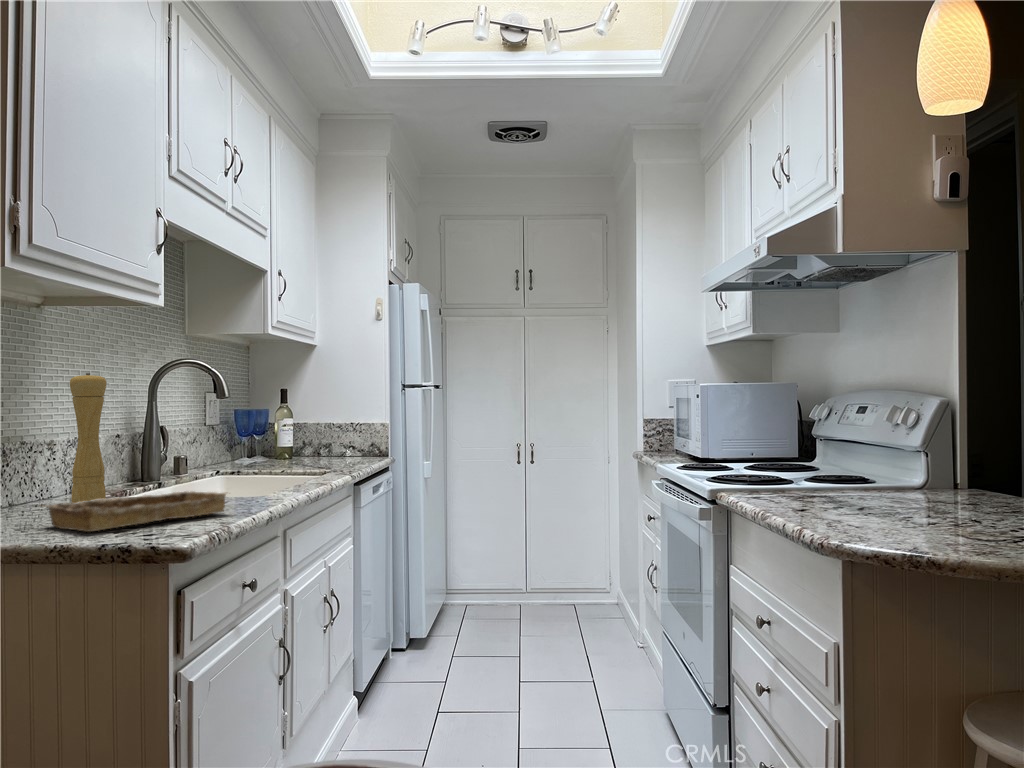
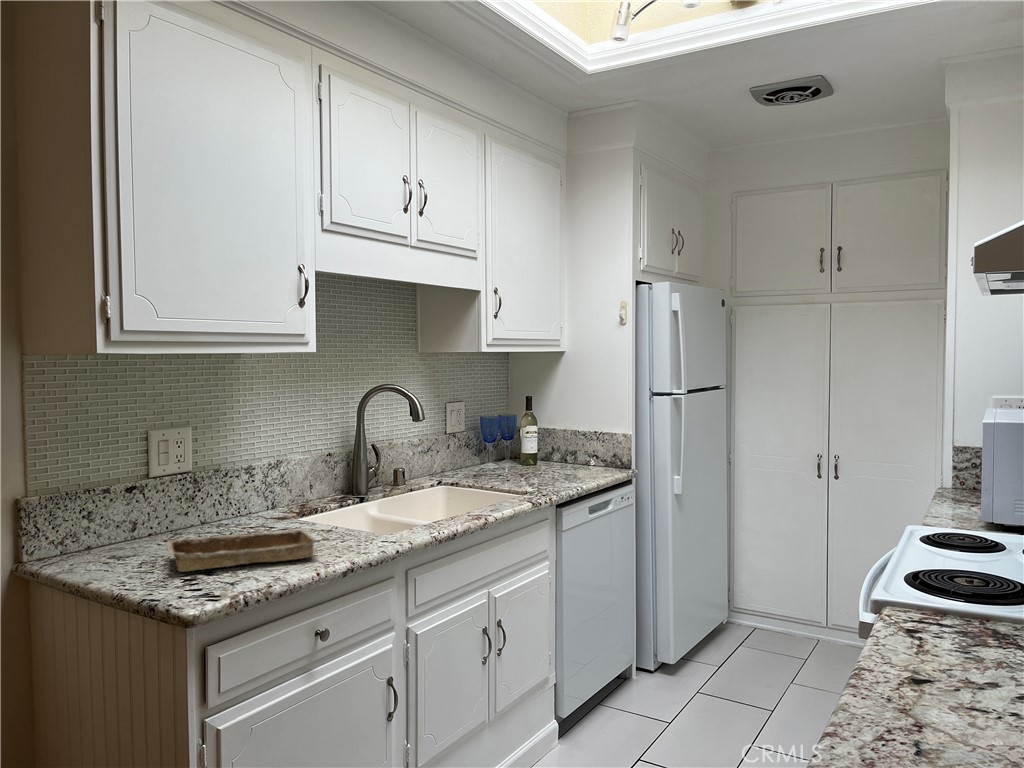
pepper mill: present [70,373,107,503] -> none [245,414,275,526]

